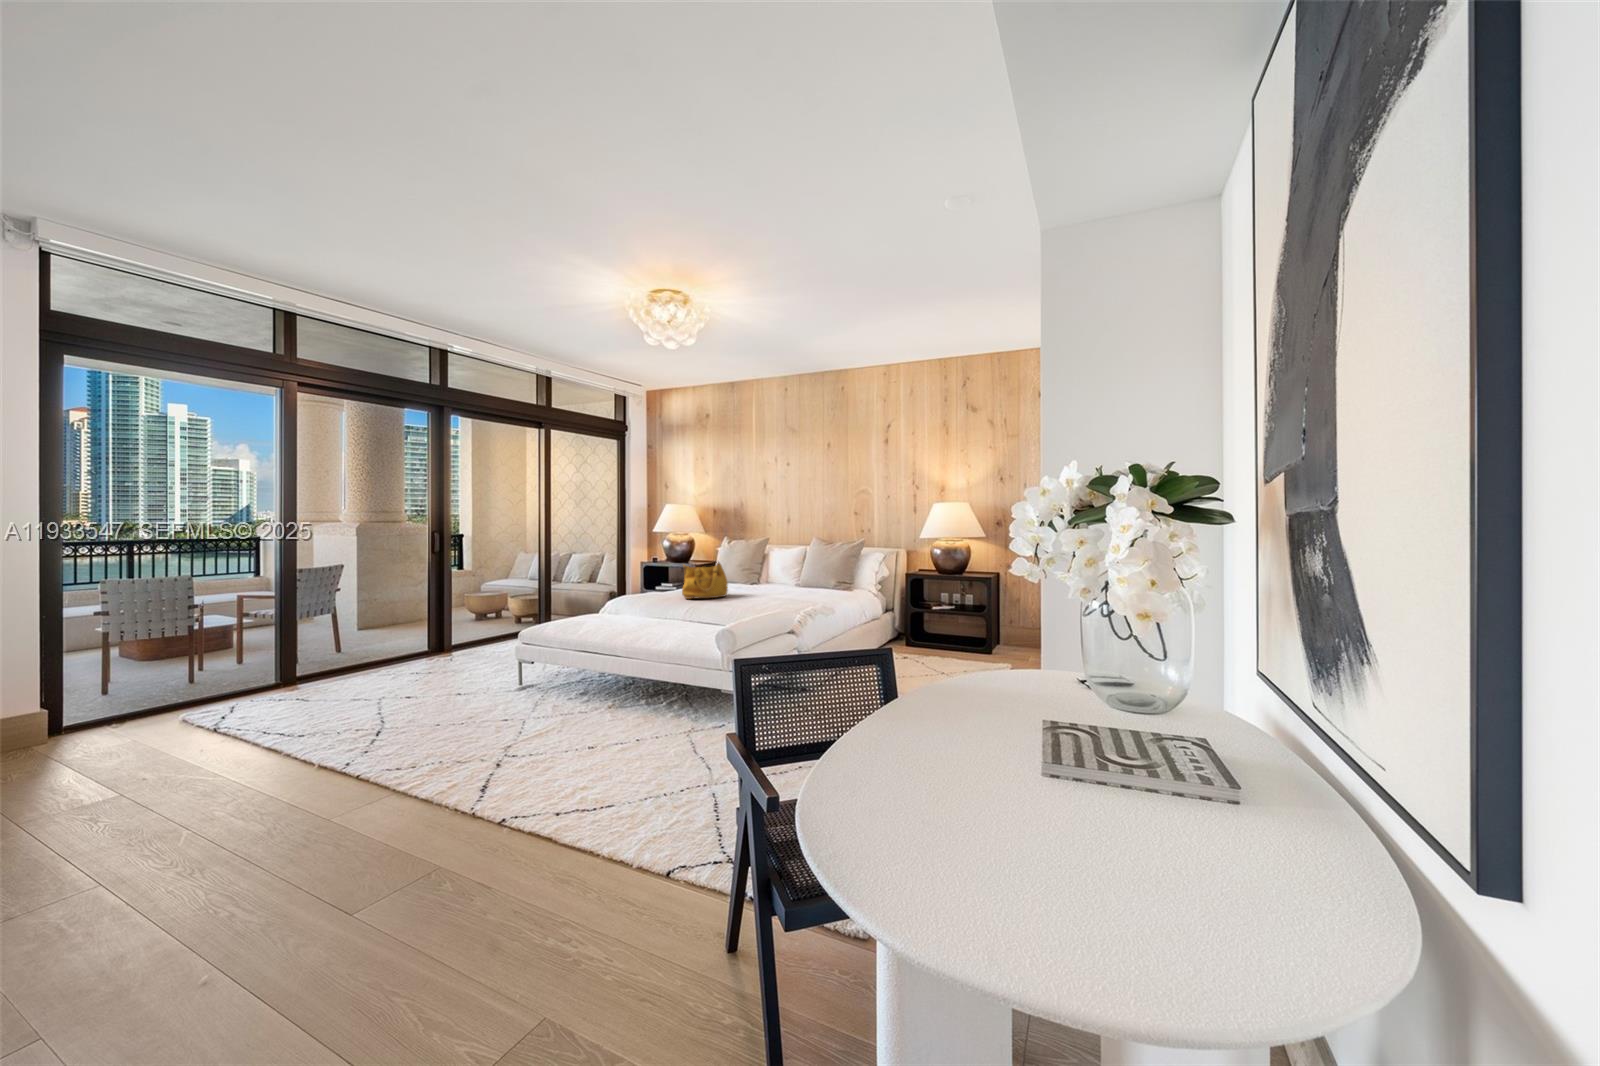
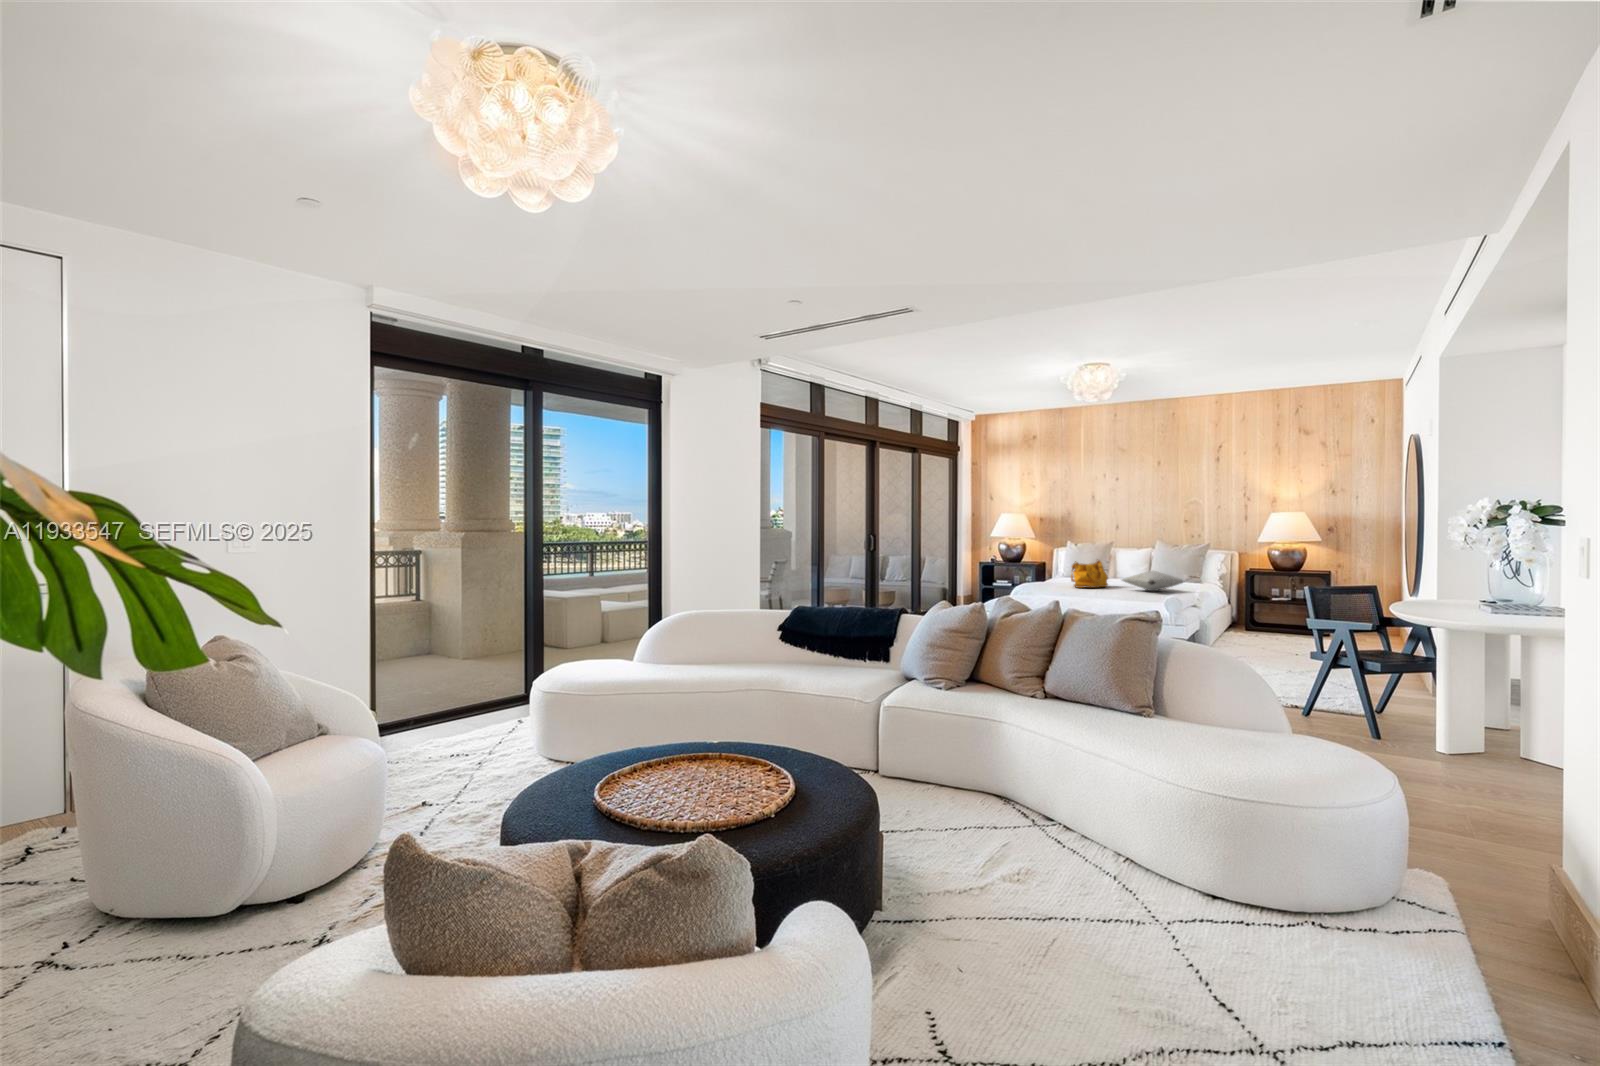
pillow: none [729,577,802,604] -> present [1122,571,1184,591]

